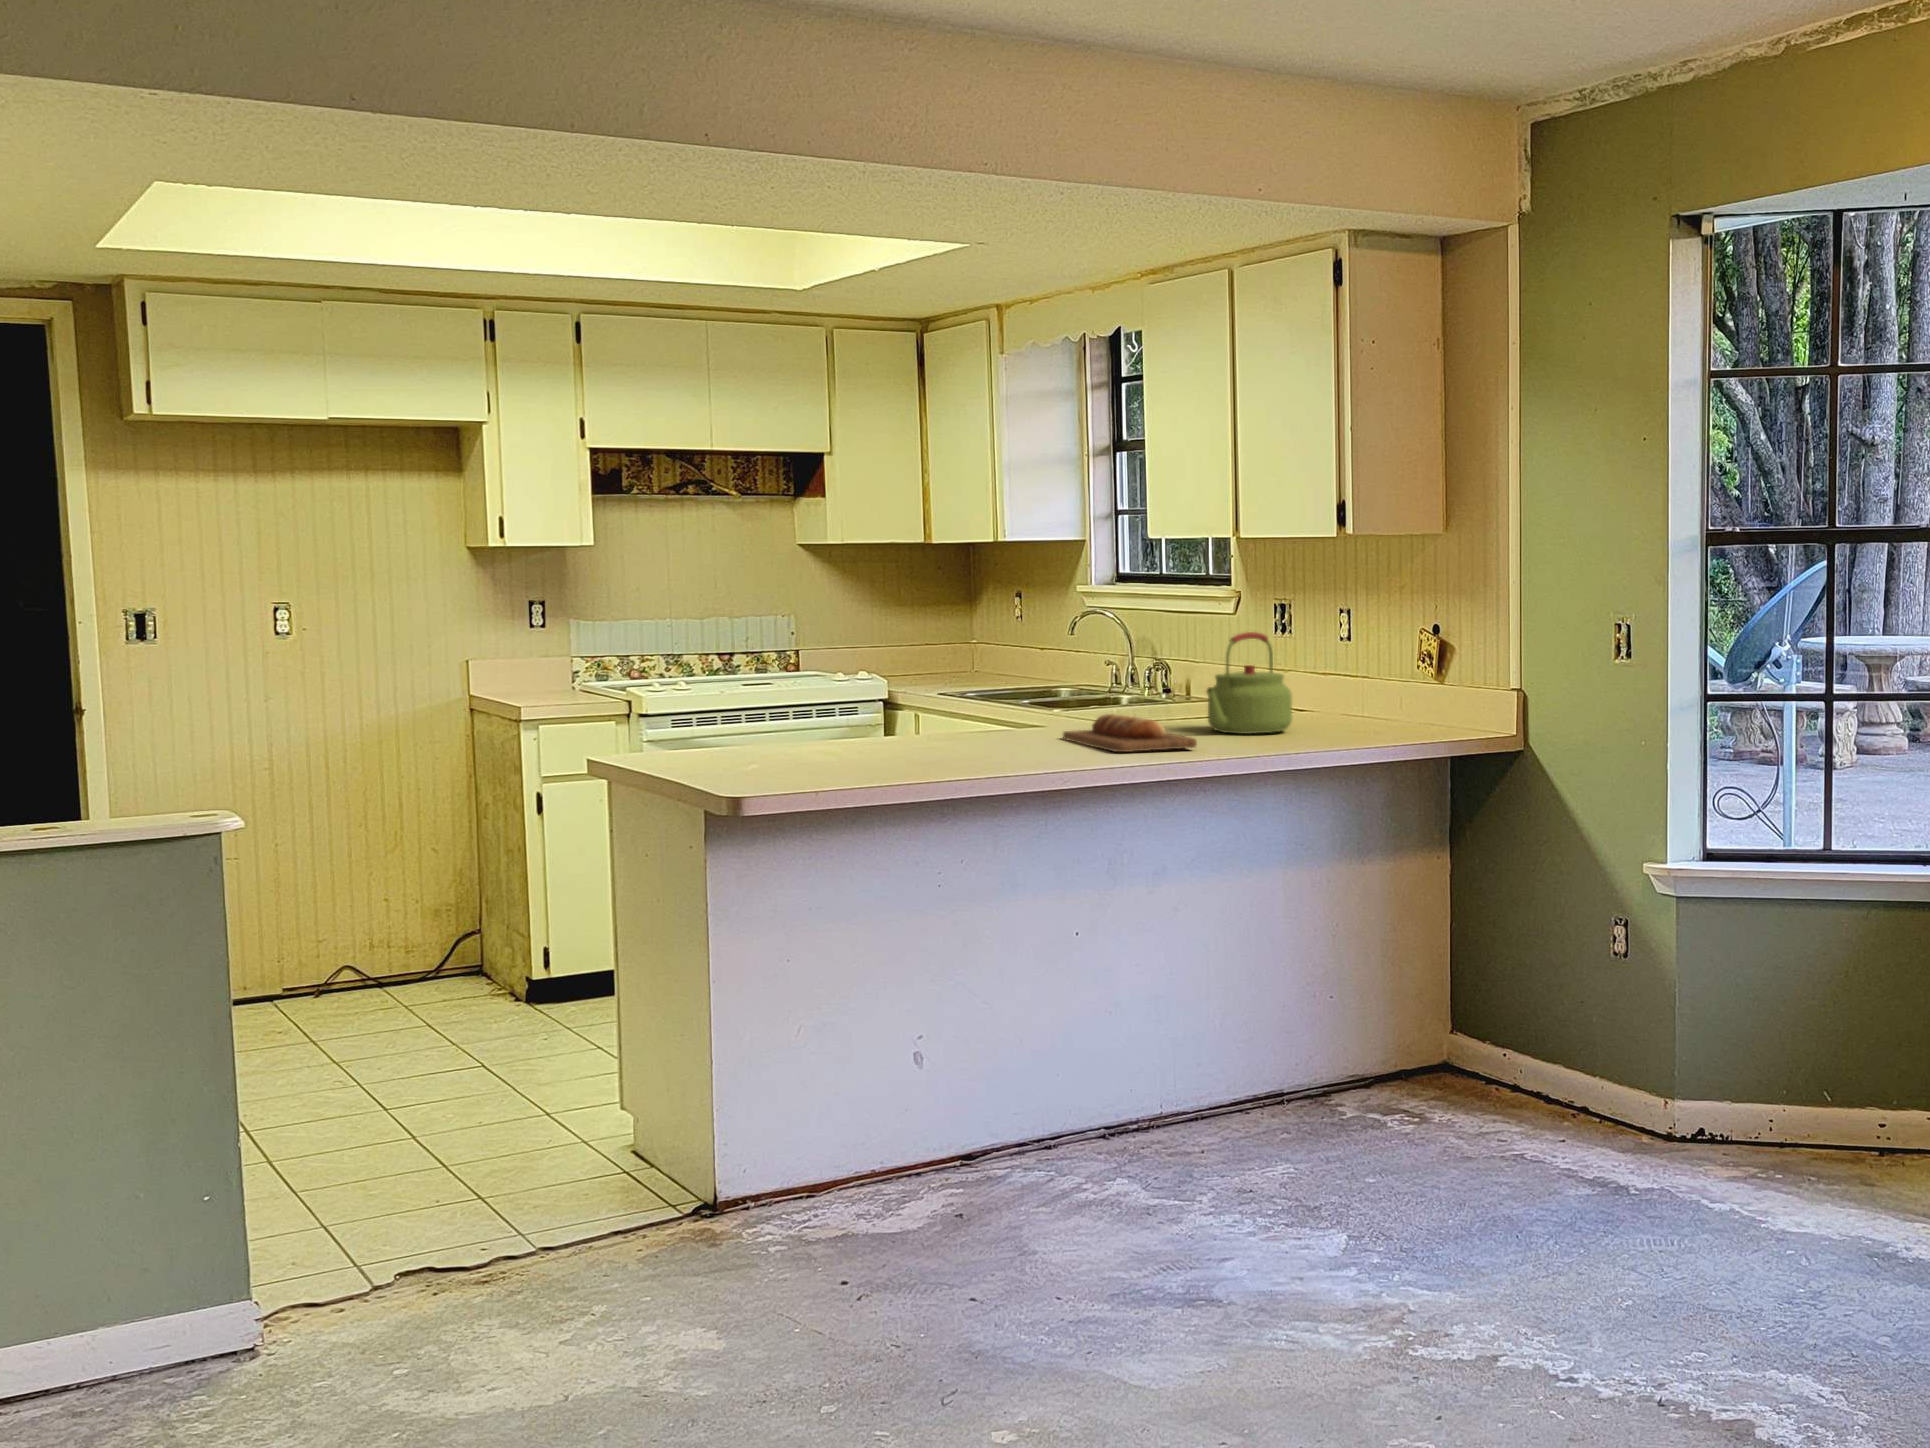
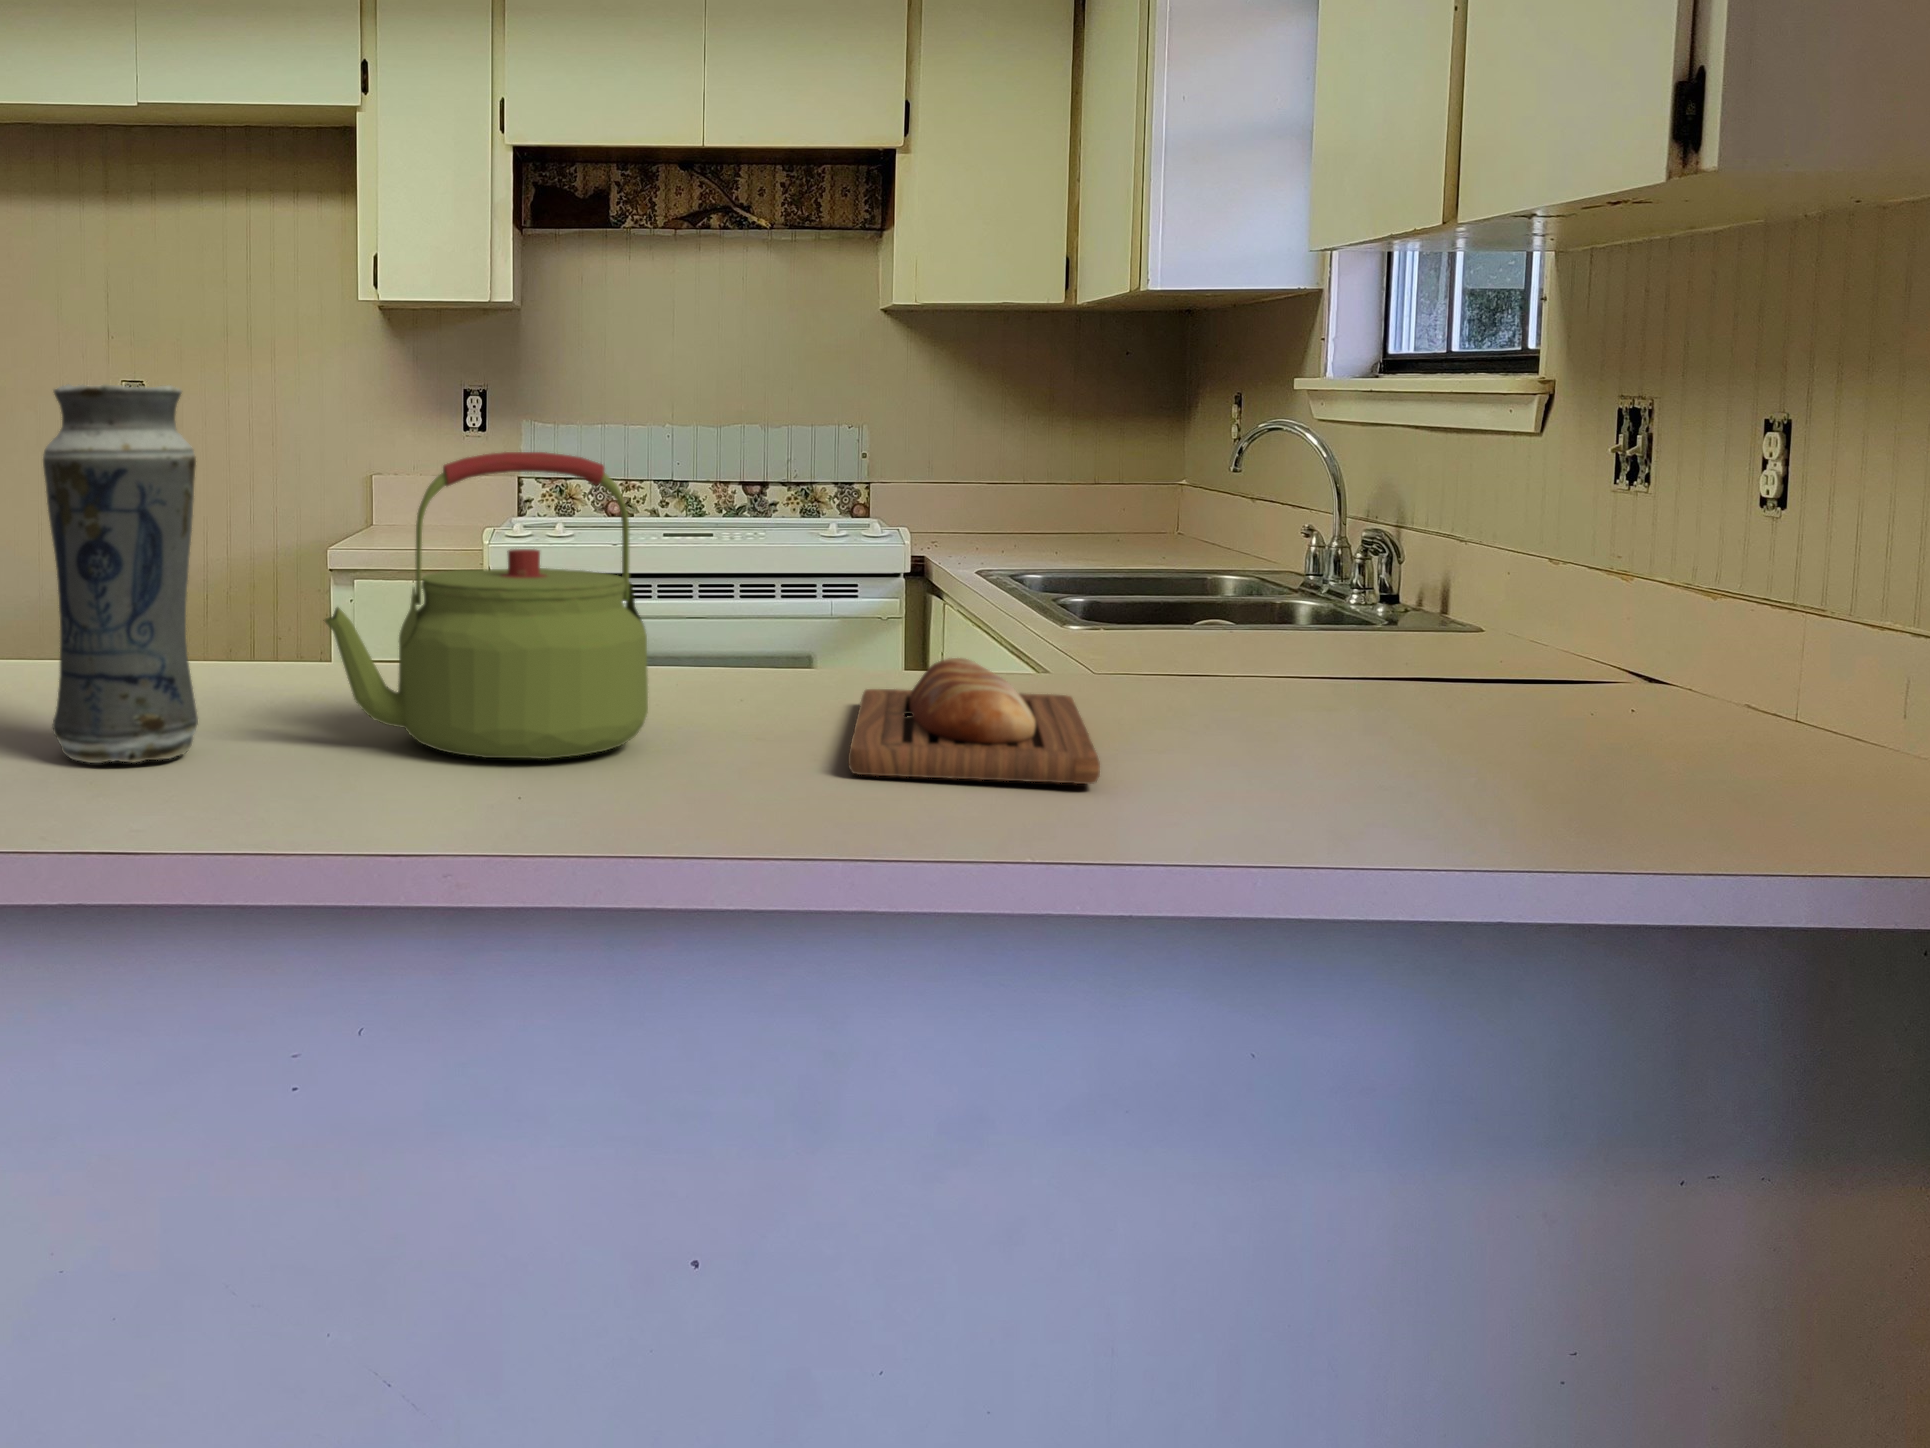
vase: none [837,622,900,769] -> present [43,384,198,763]
kettle: present [1207,632,1292,734] -> present [324,452,648,759]

